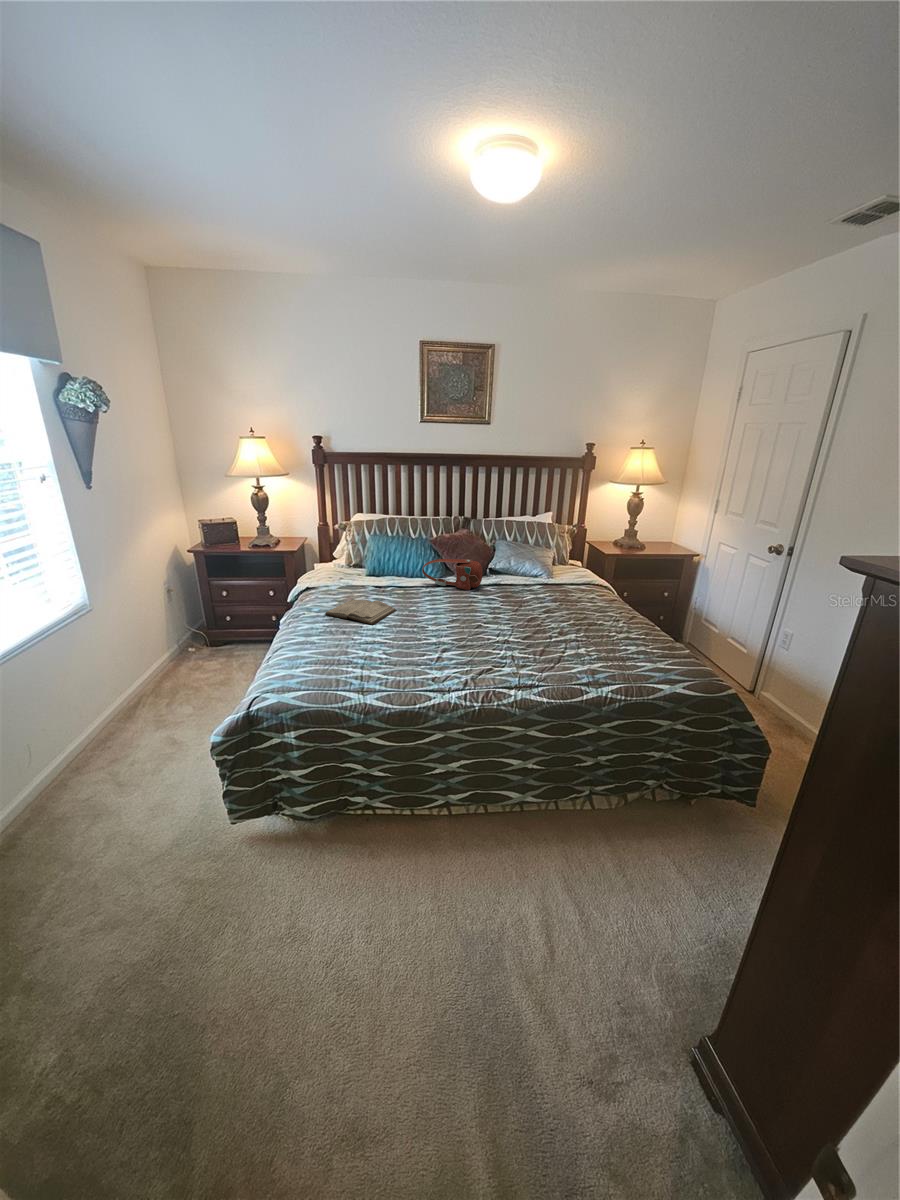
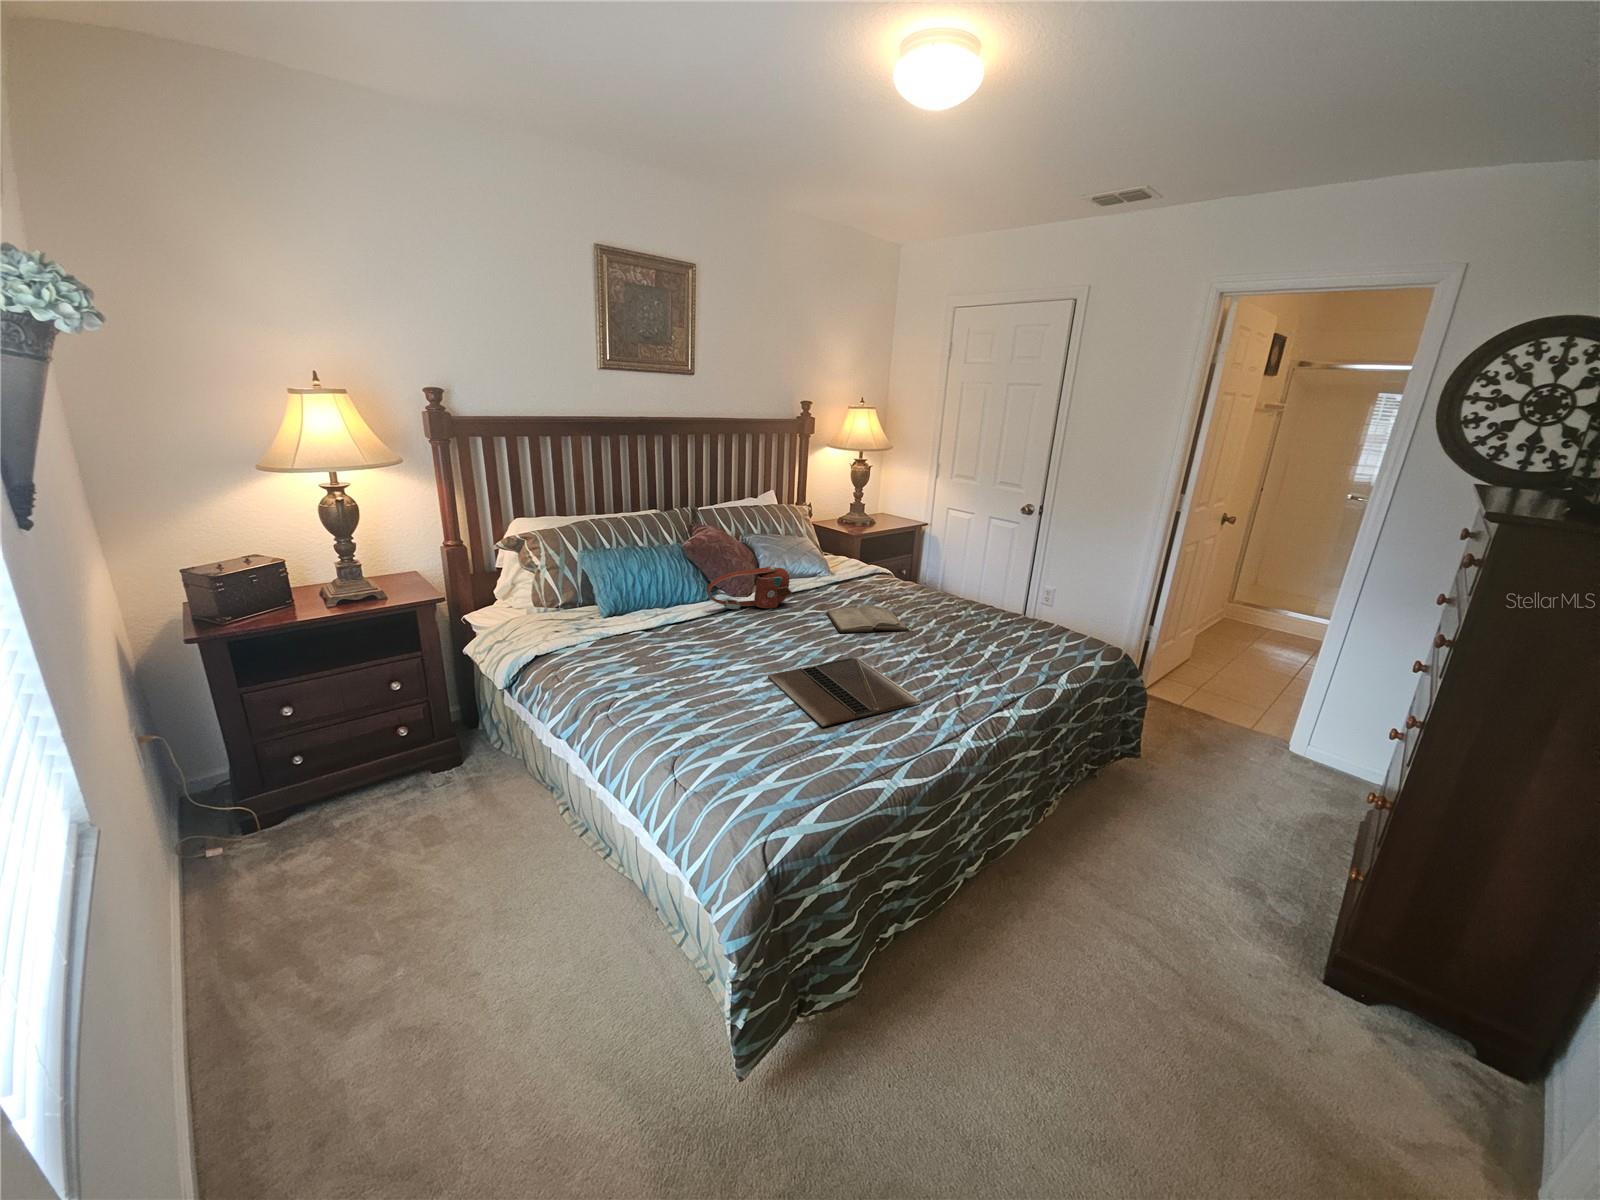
diary: present [325,600,397,625] -> present [826,604,909,633]
laptop: none [371,623,465,663] -> present [768,657,921,727]

